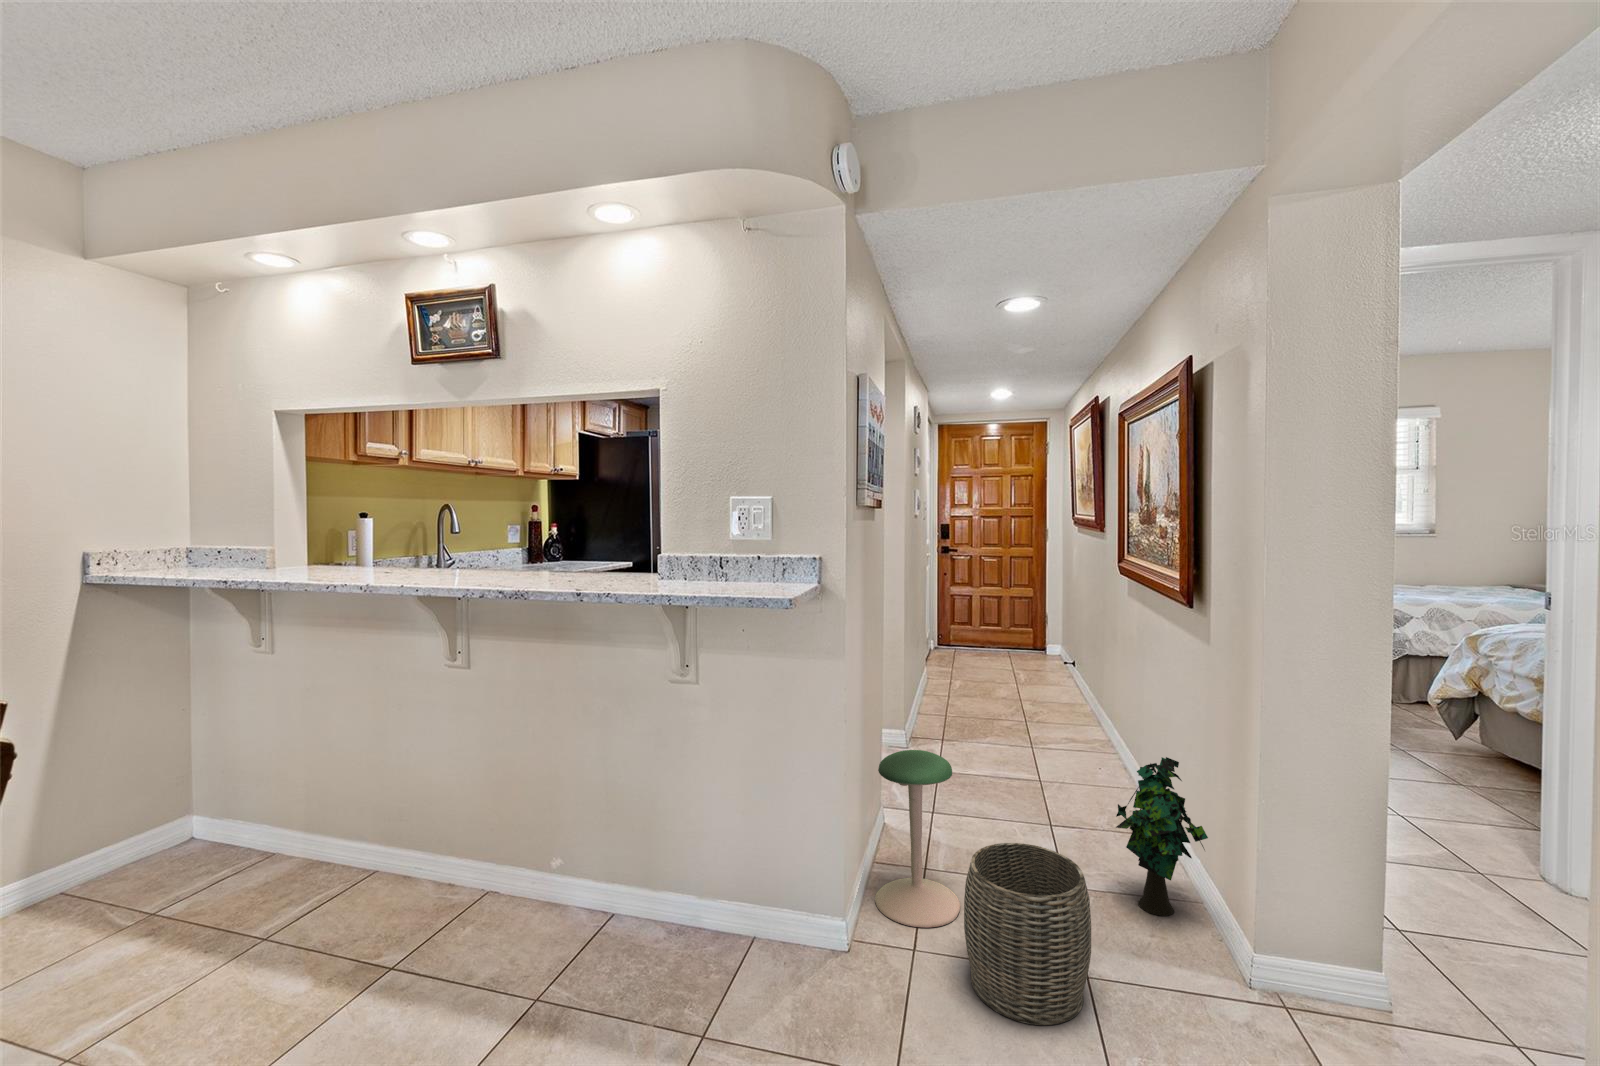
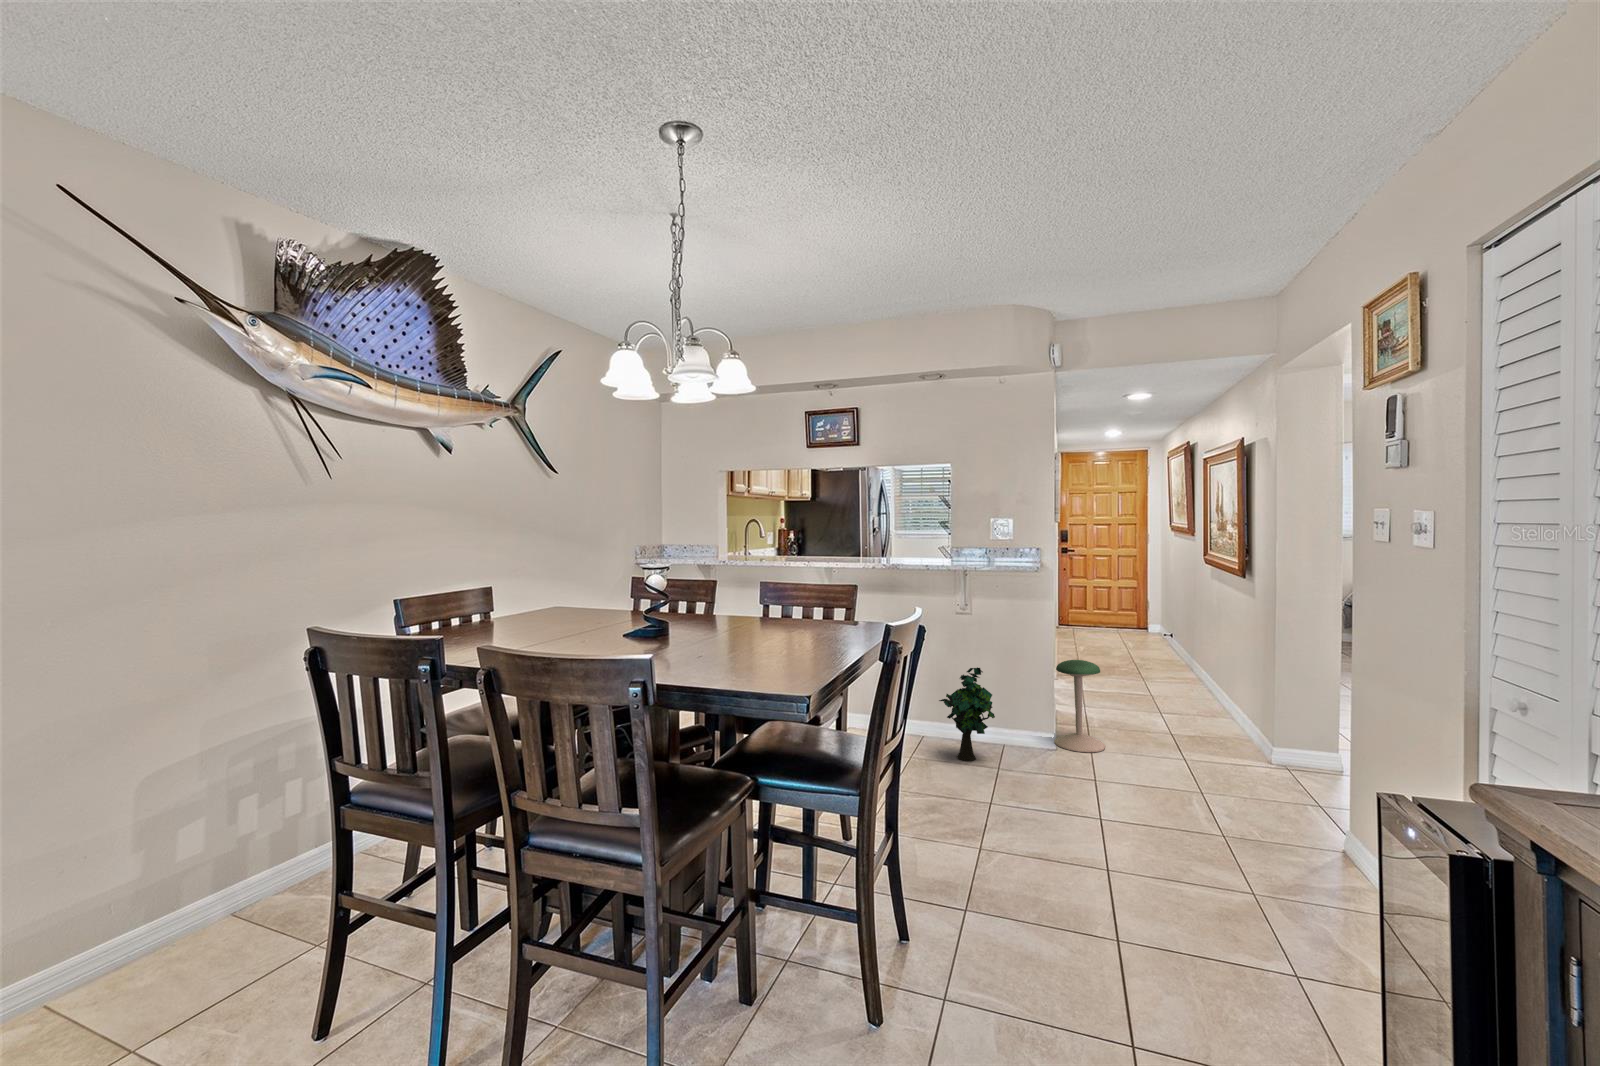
decorative plant: present [1116,757,1208,916] -> present [939,667,995,761]
woven basket: present [964,843,1091,1025] -> none [1112,703,1182,782]

